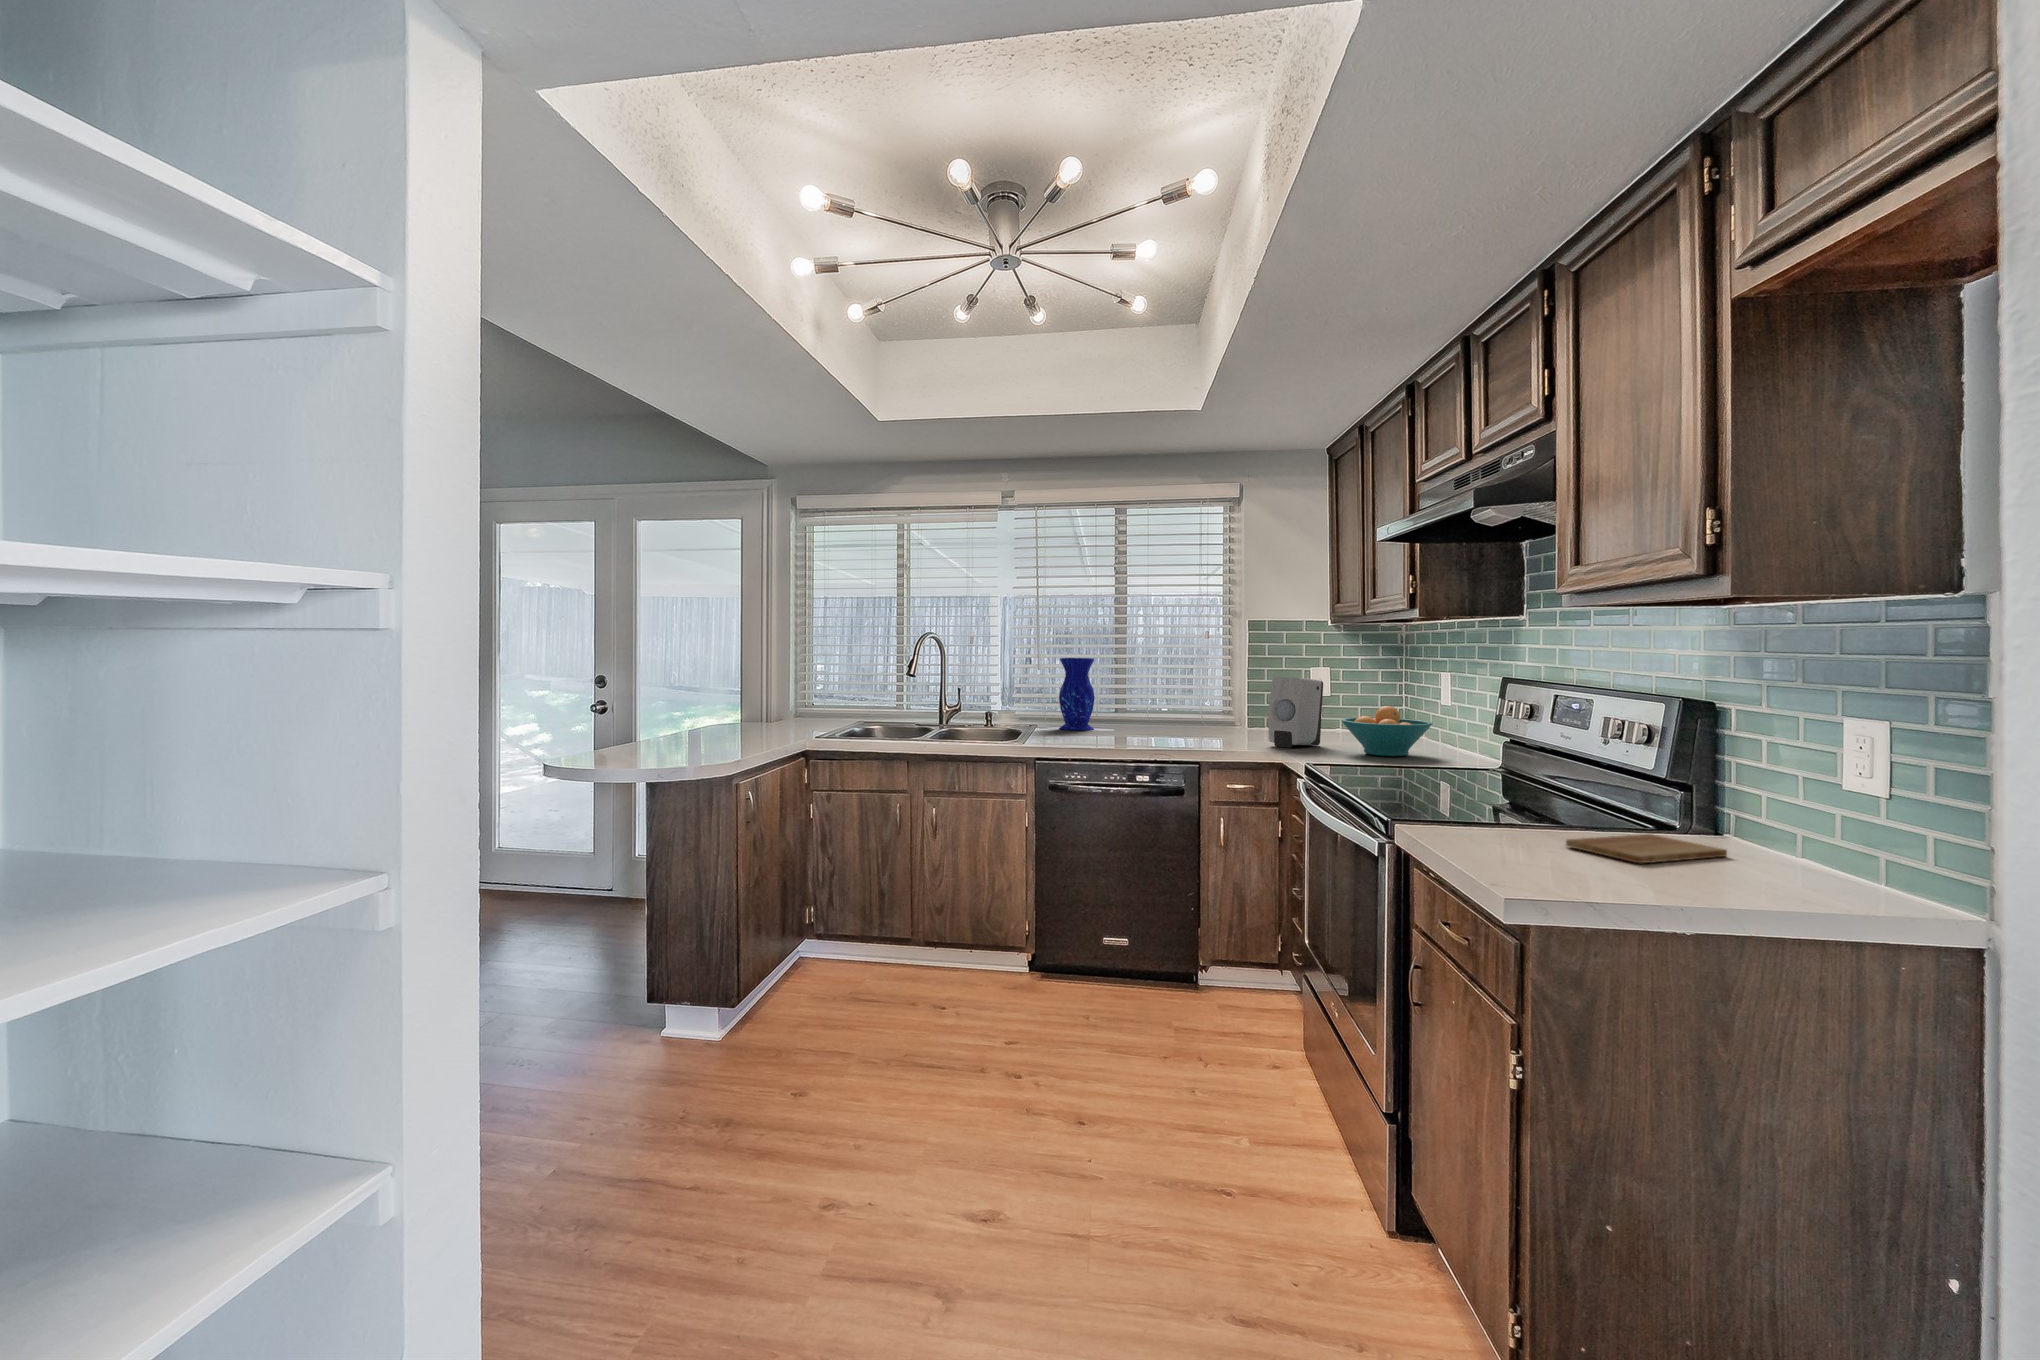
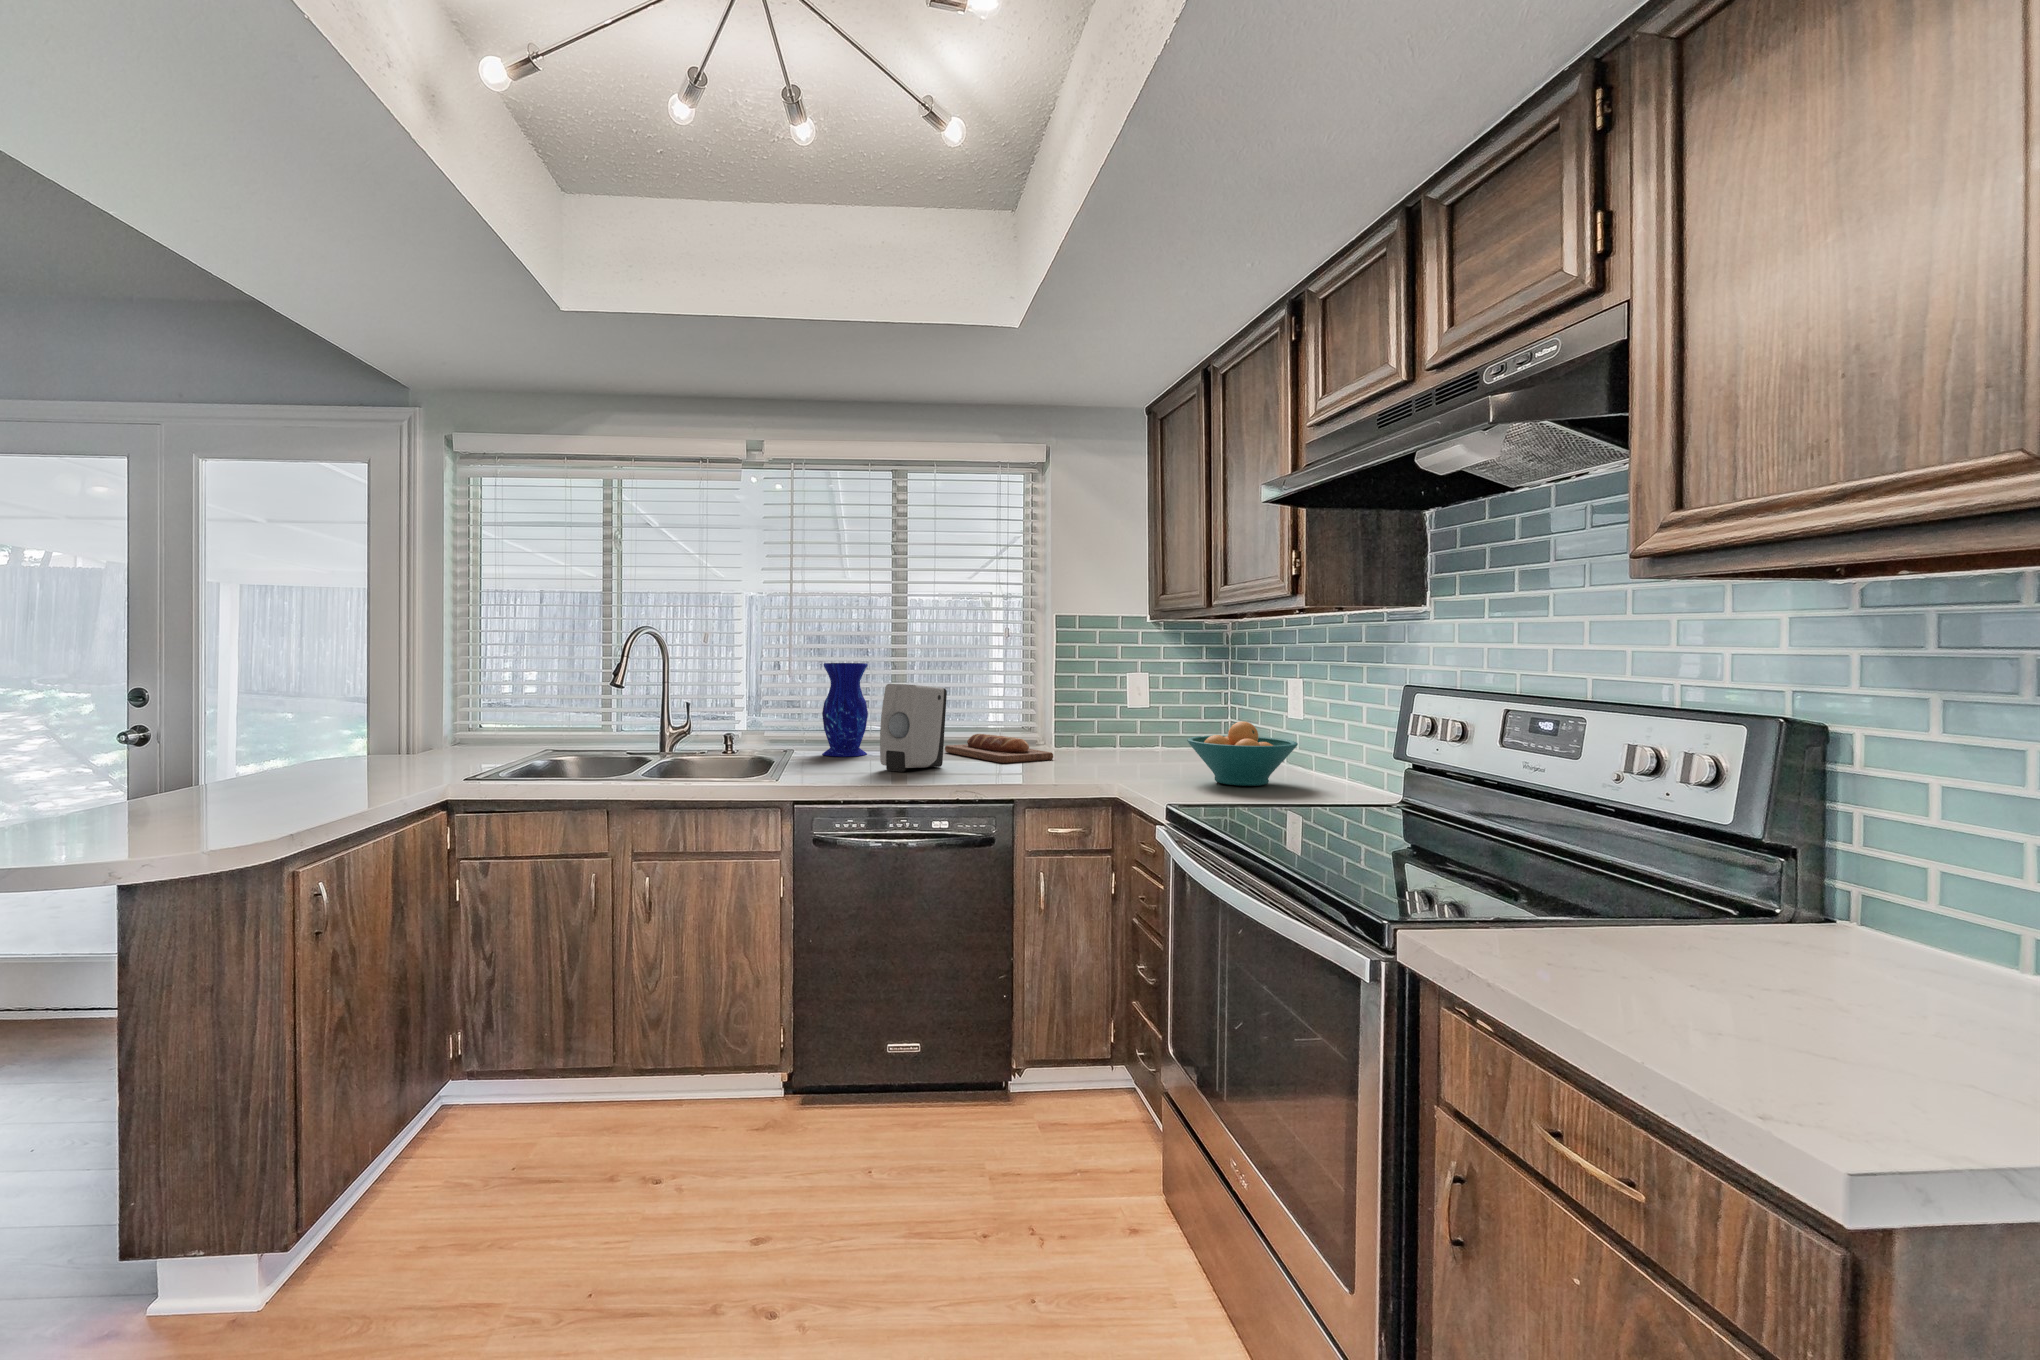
soap dispenser: present [1269,677,1323,748] -> present [880,684,947,772]
bread loaf: none [1156,715,1243,737] -> present [945,734,1053,763]
cutting board: present [1566,834,1727,863] -> none [1701,934,1942,1016]

